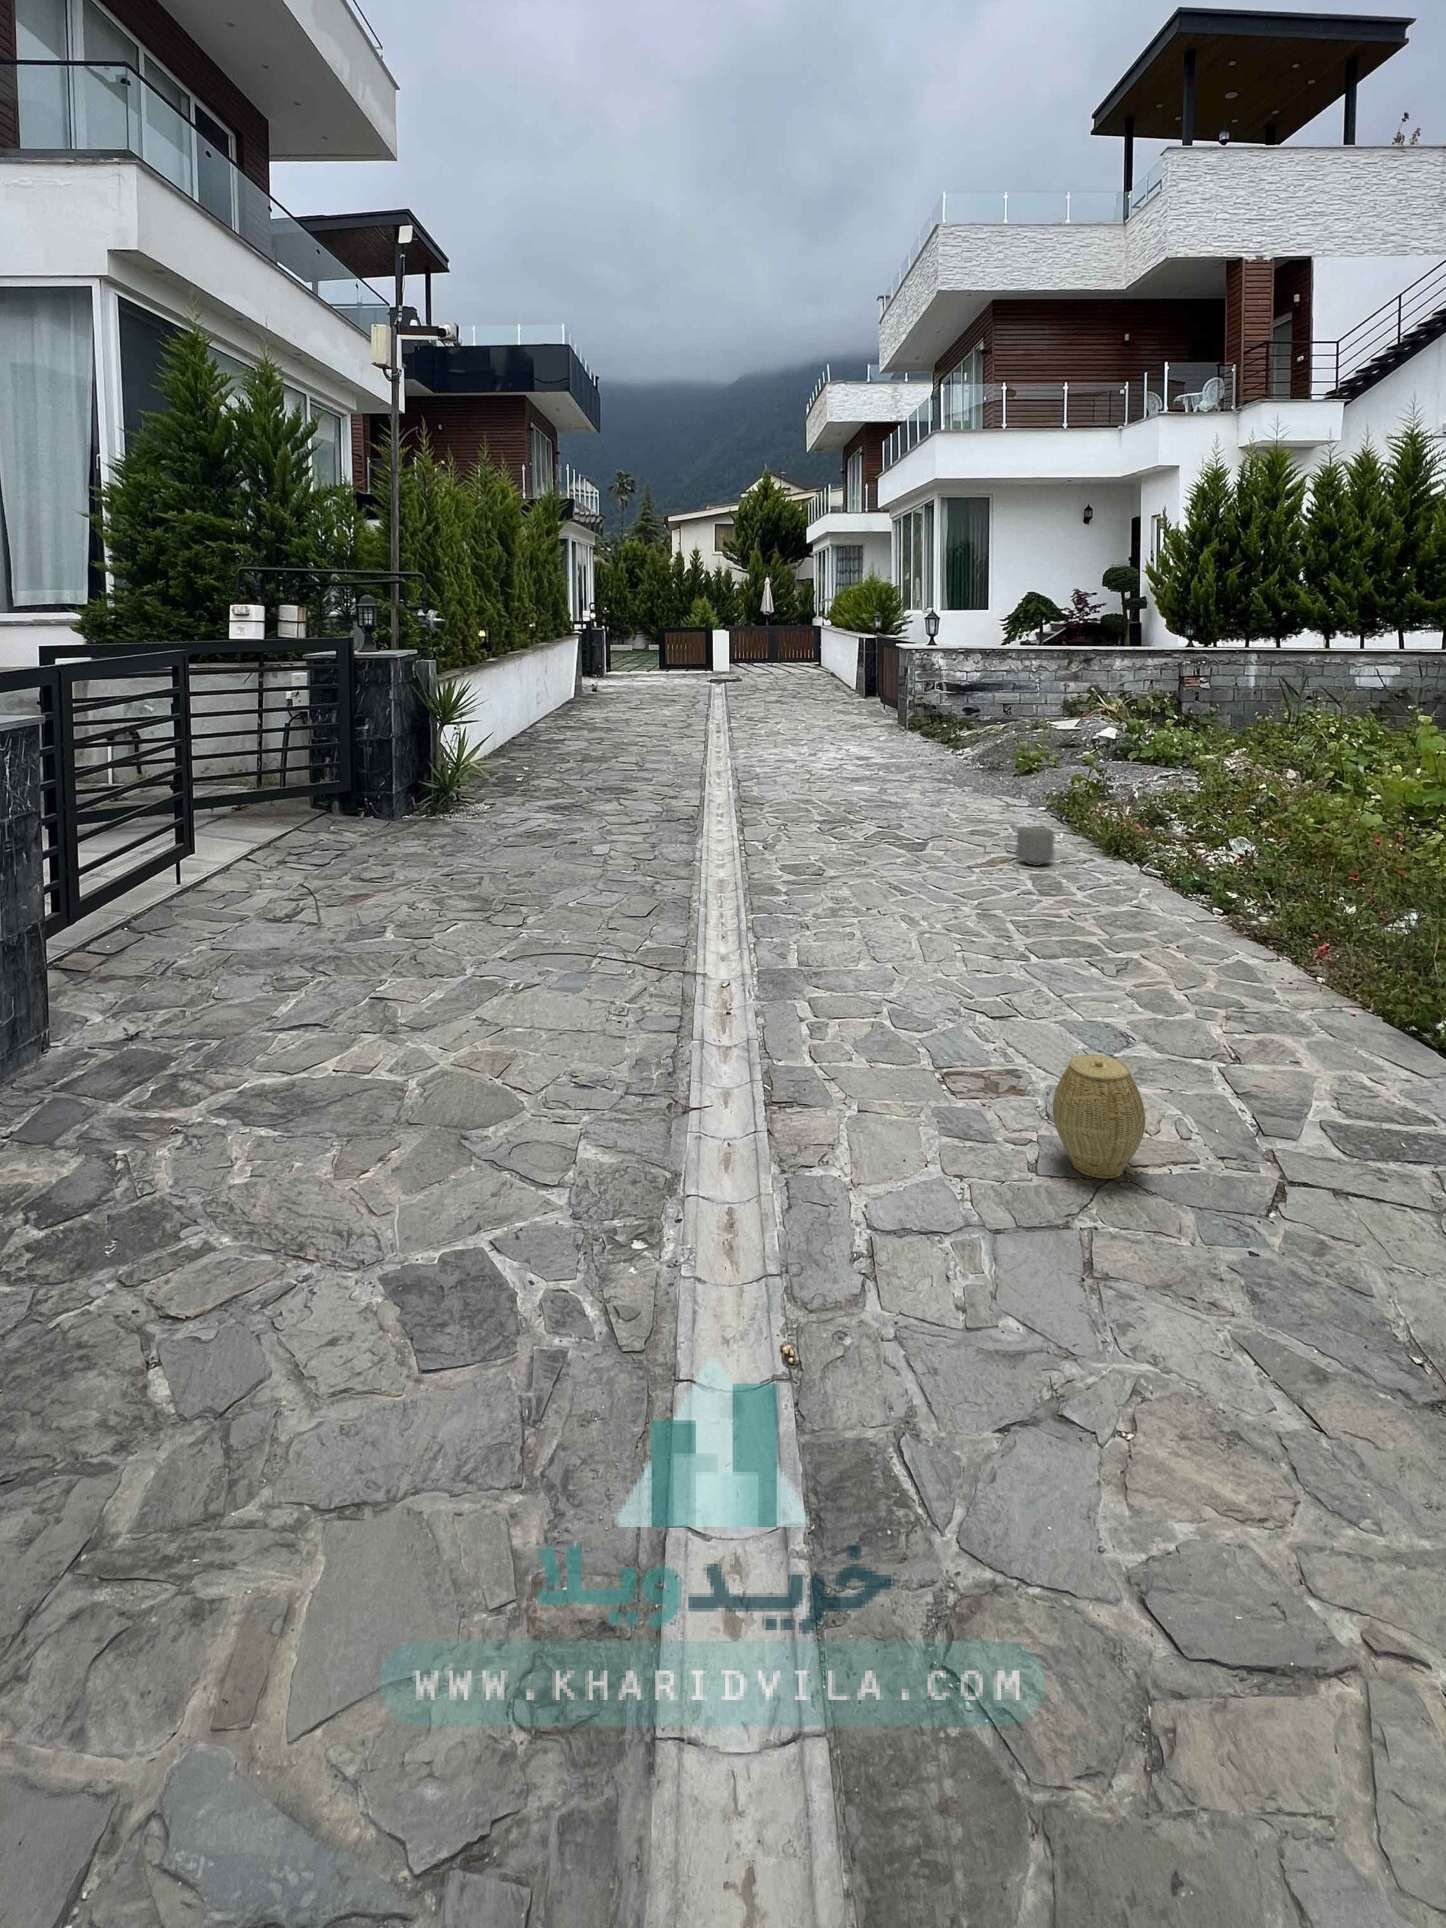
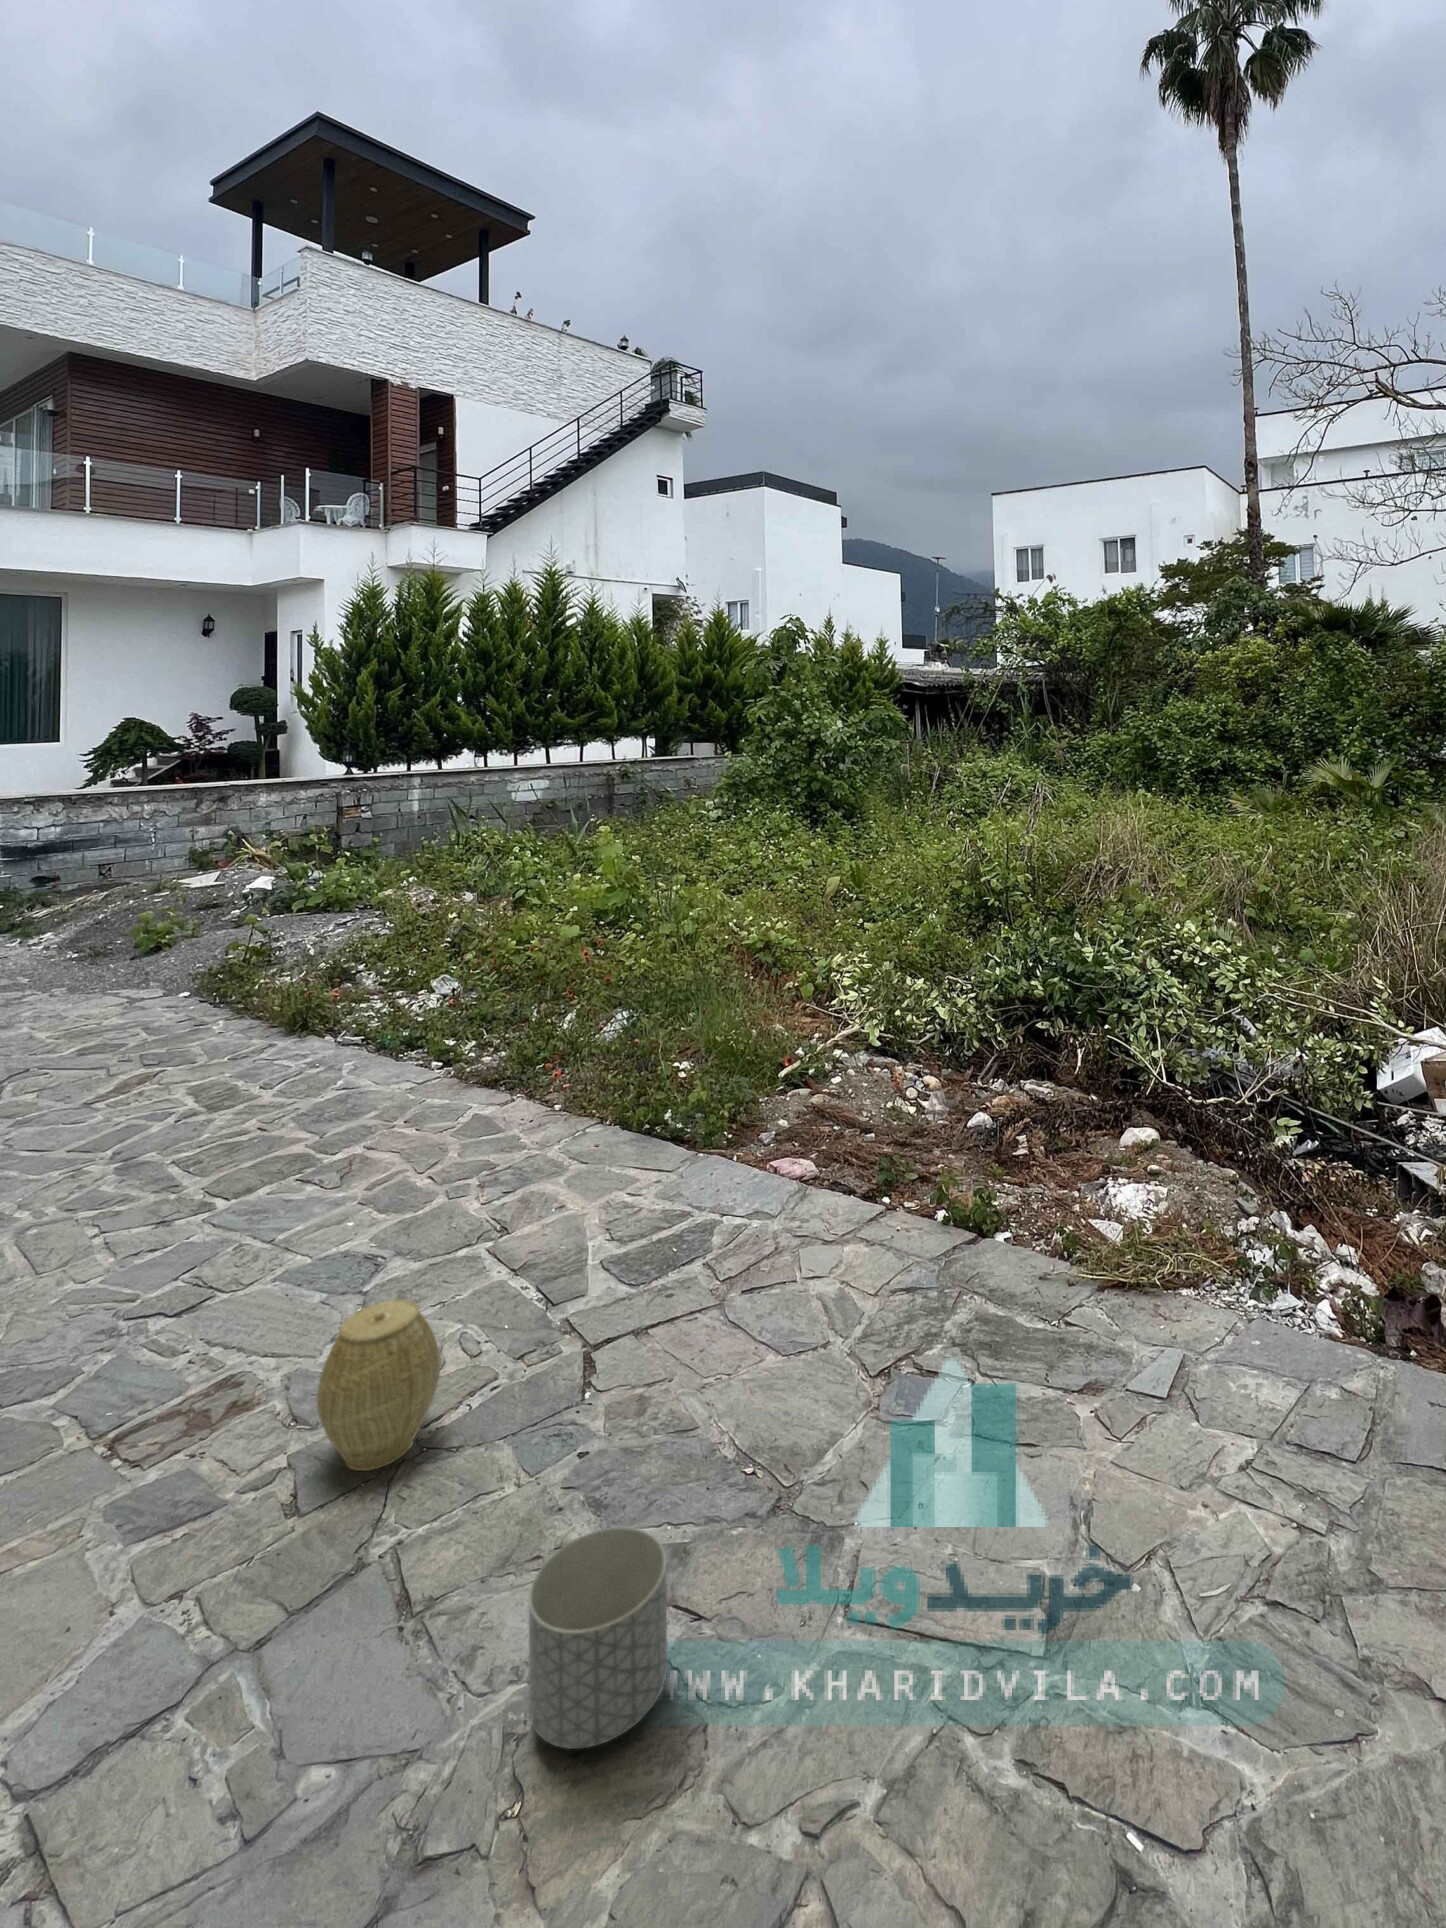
planter: present [1016,827,1054,866] -> present [529,1527,668,1749]

